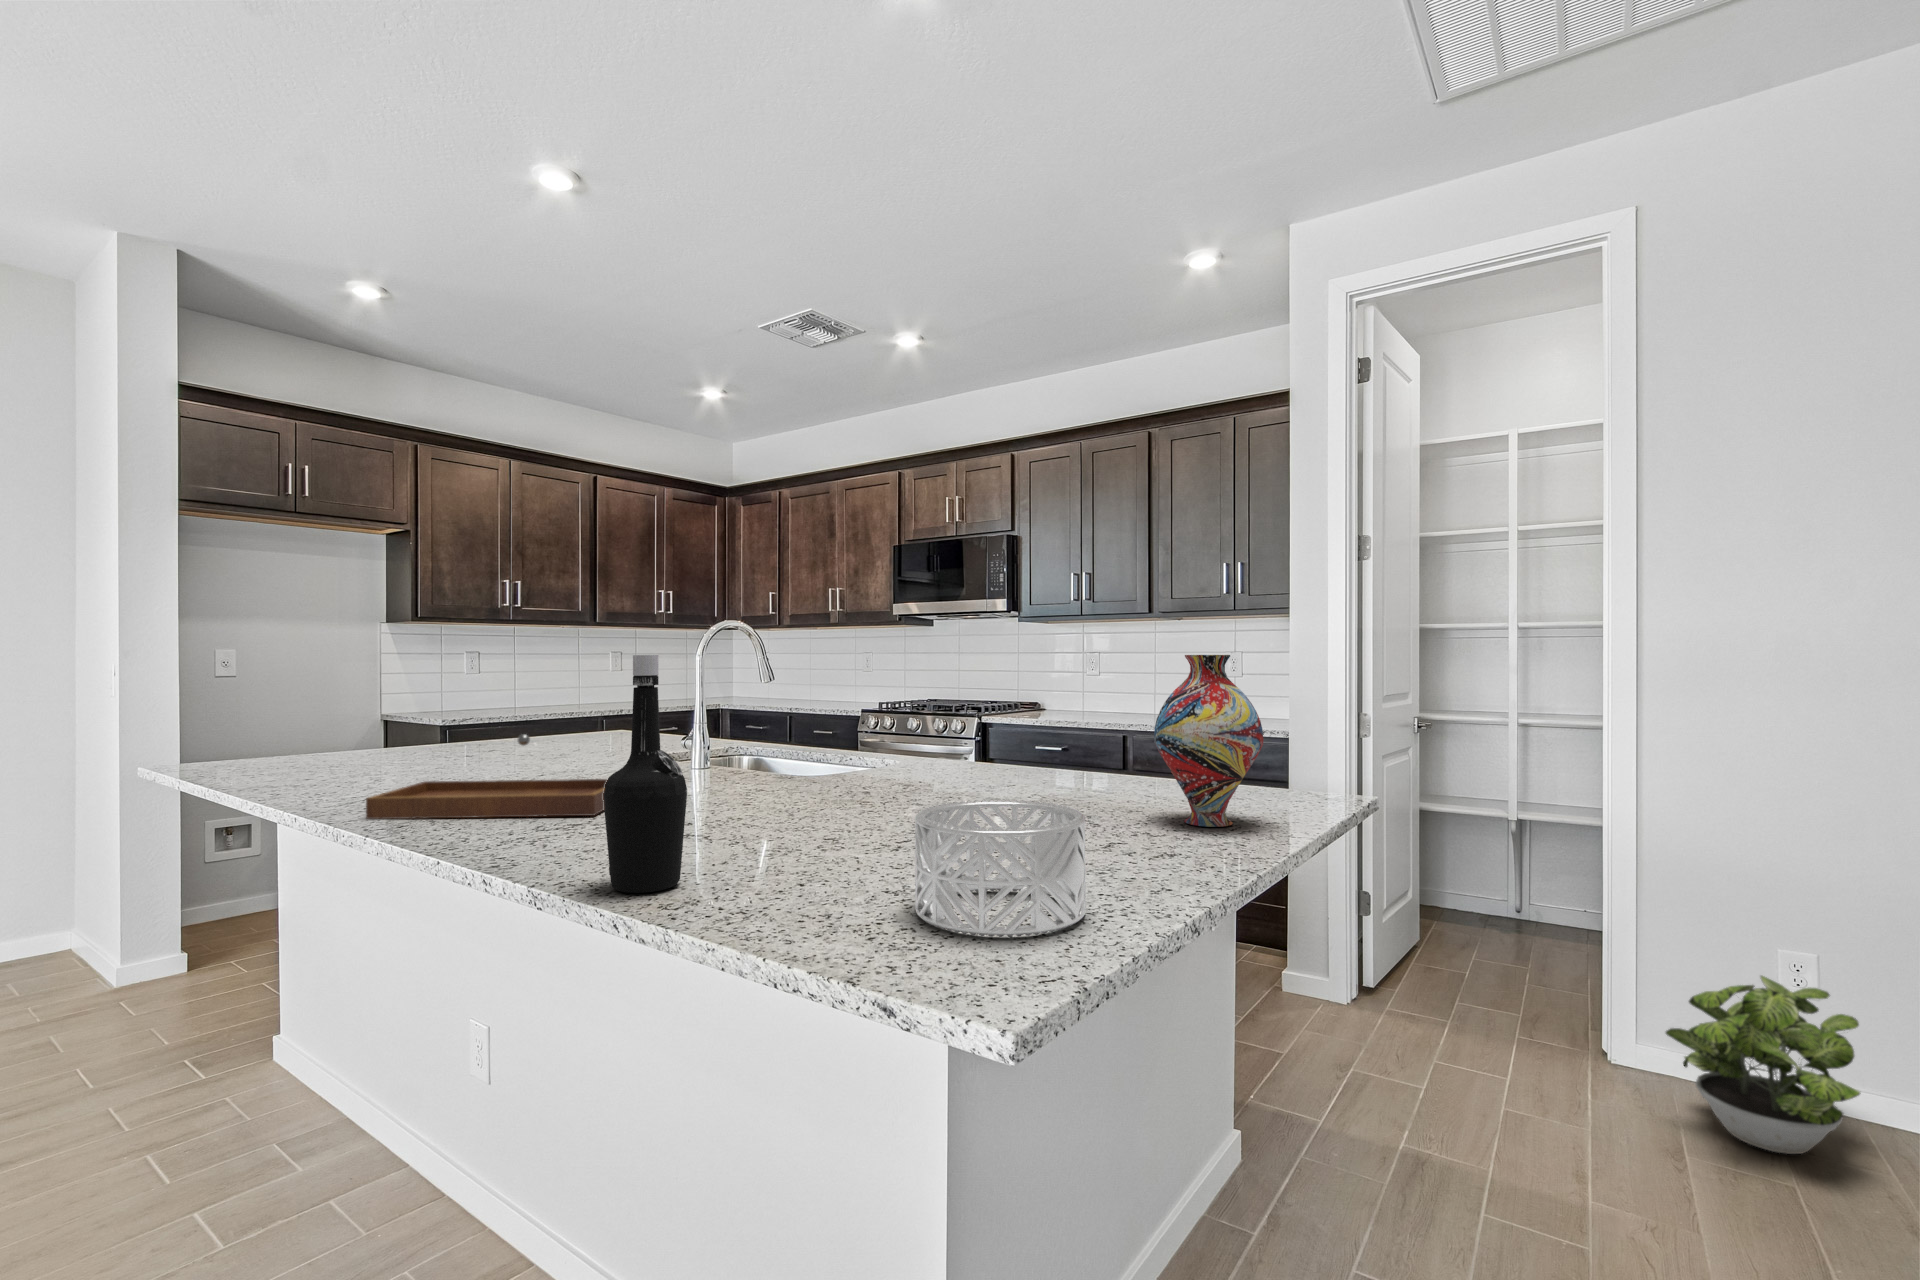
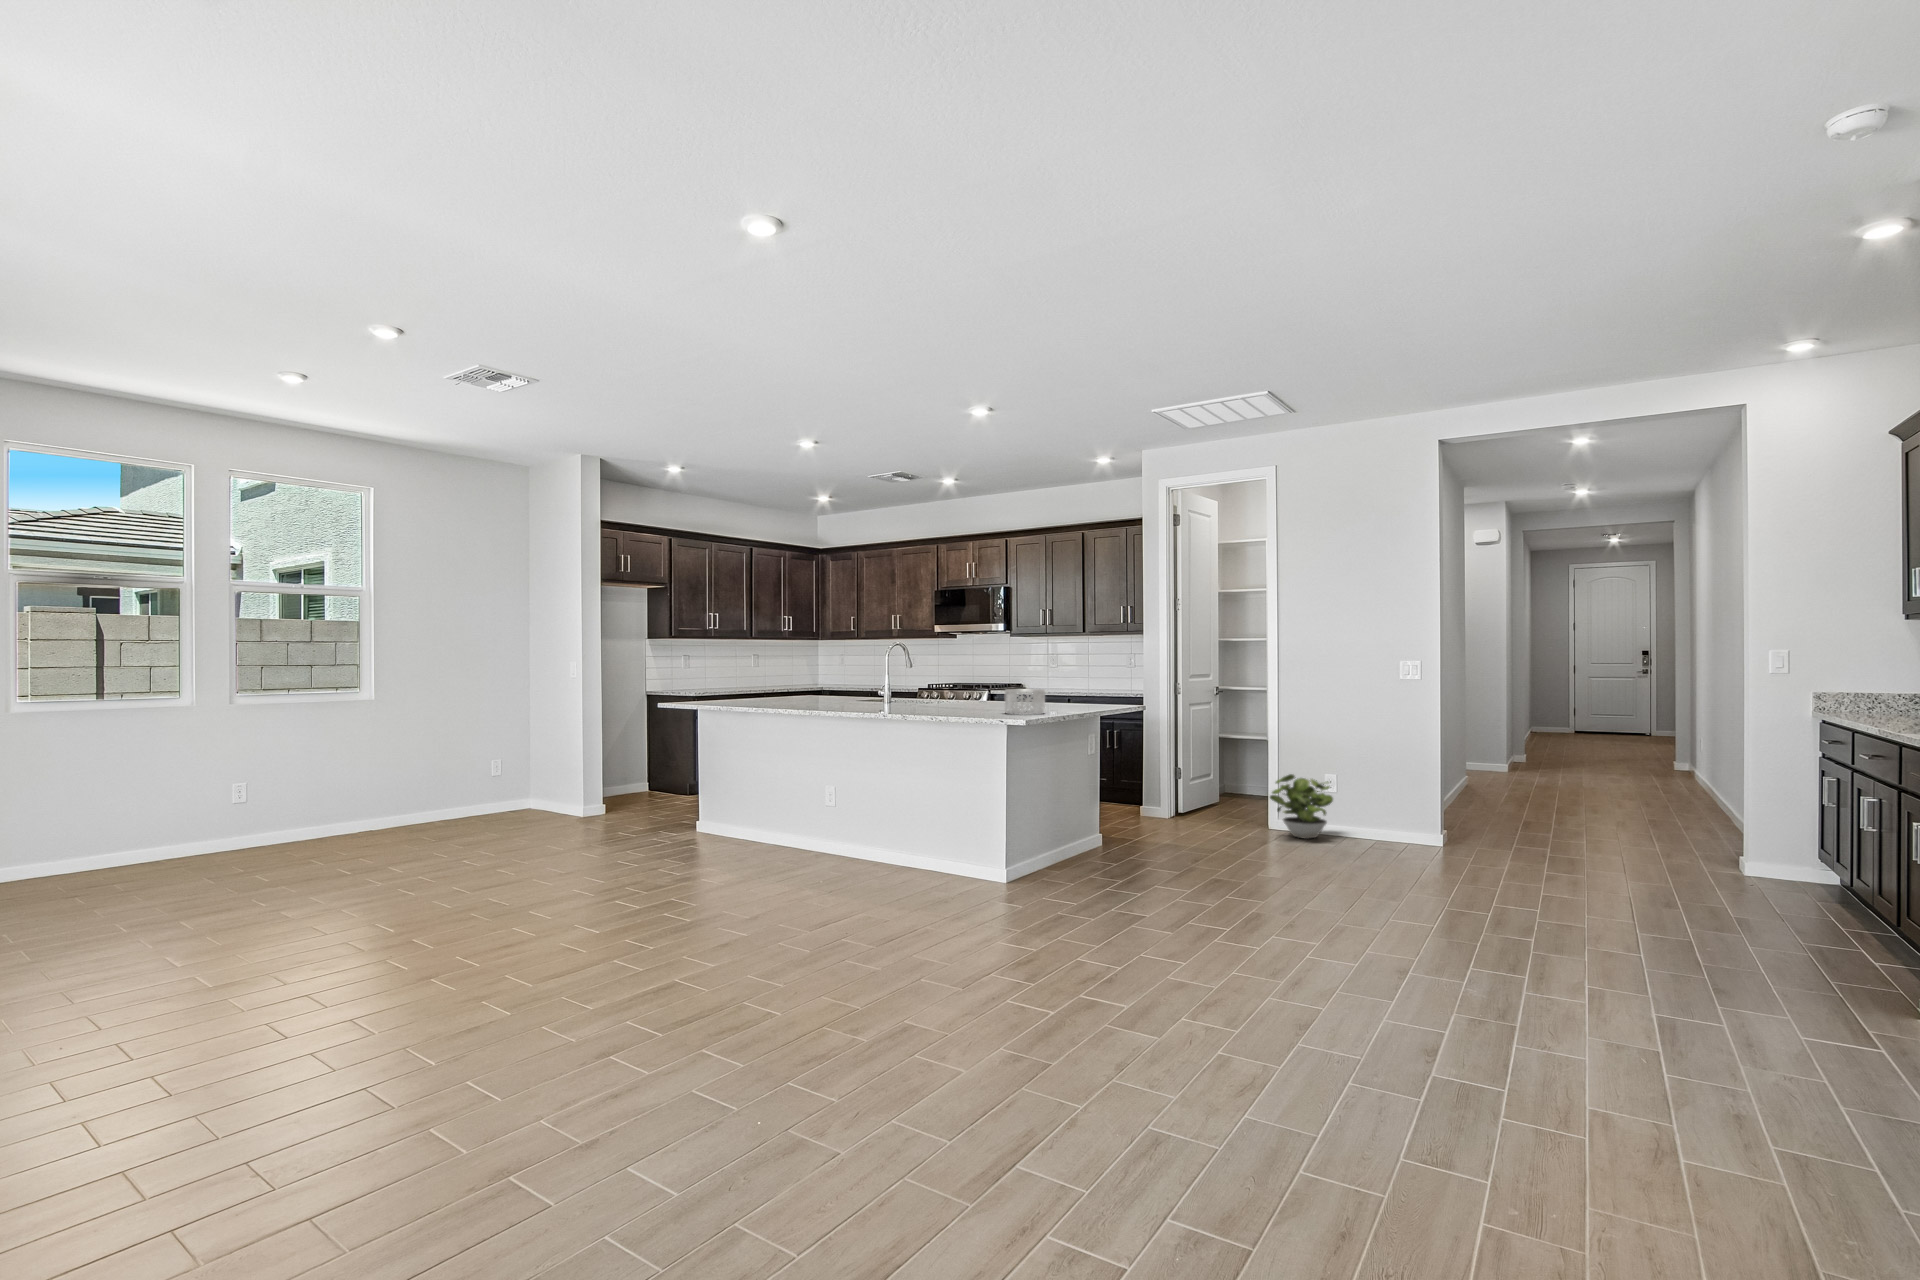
bottle: present [603,655,687,893] -> none [922,652,943,712]
vase: present [1154,655,1263,827] -> none [1068,652,1102,707]
tray: present [366,734,607,819] -> none [812,681,885,707]

